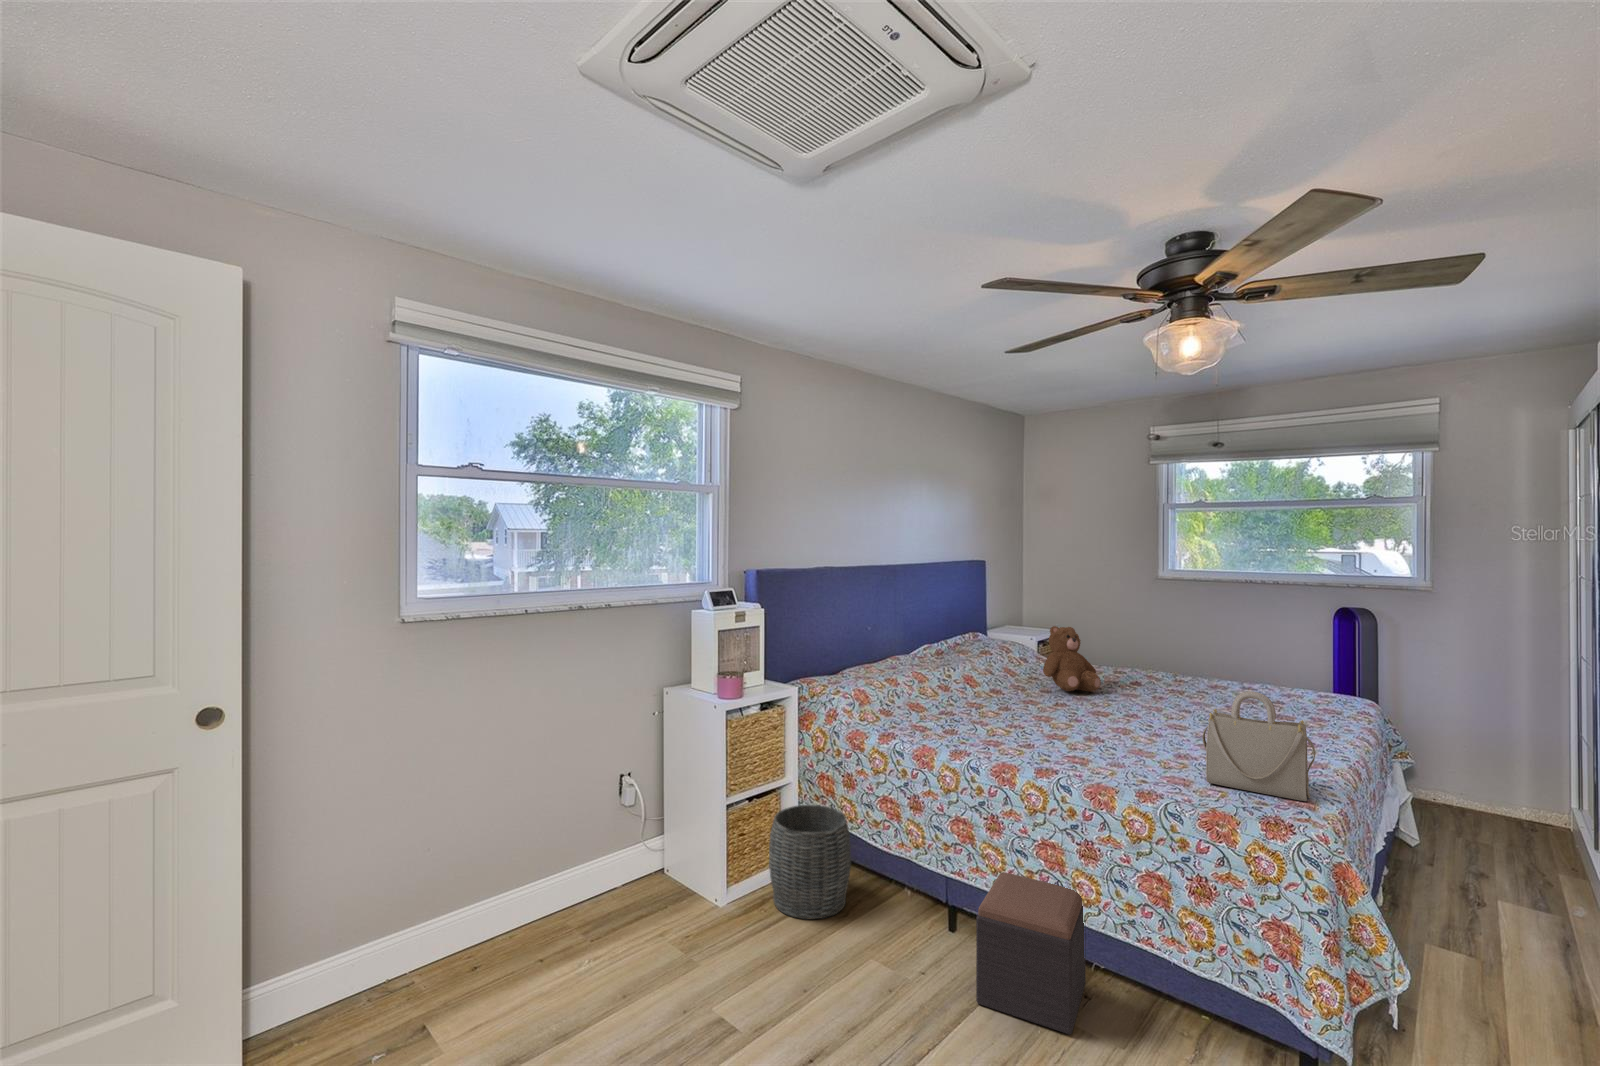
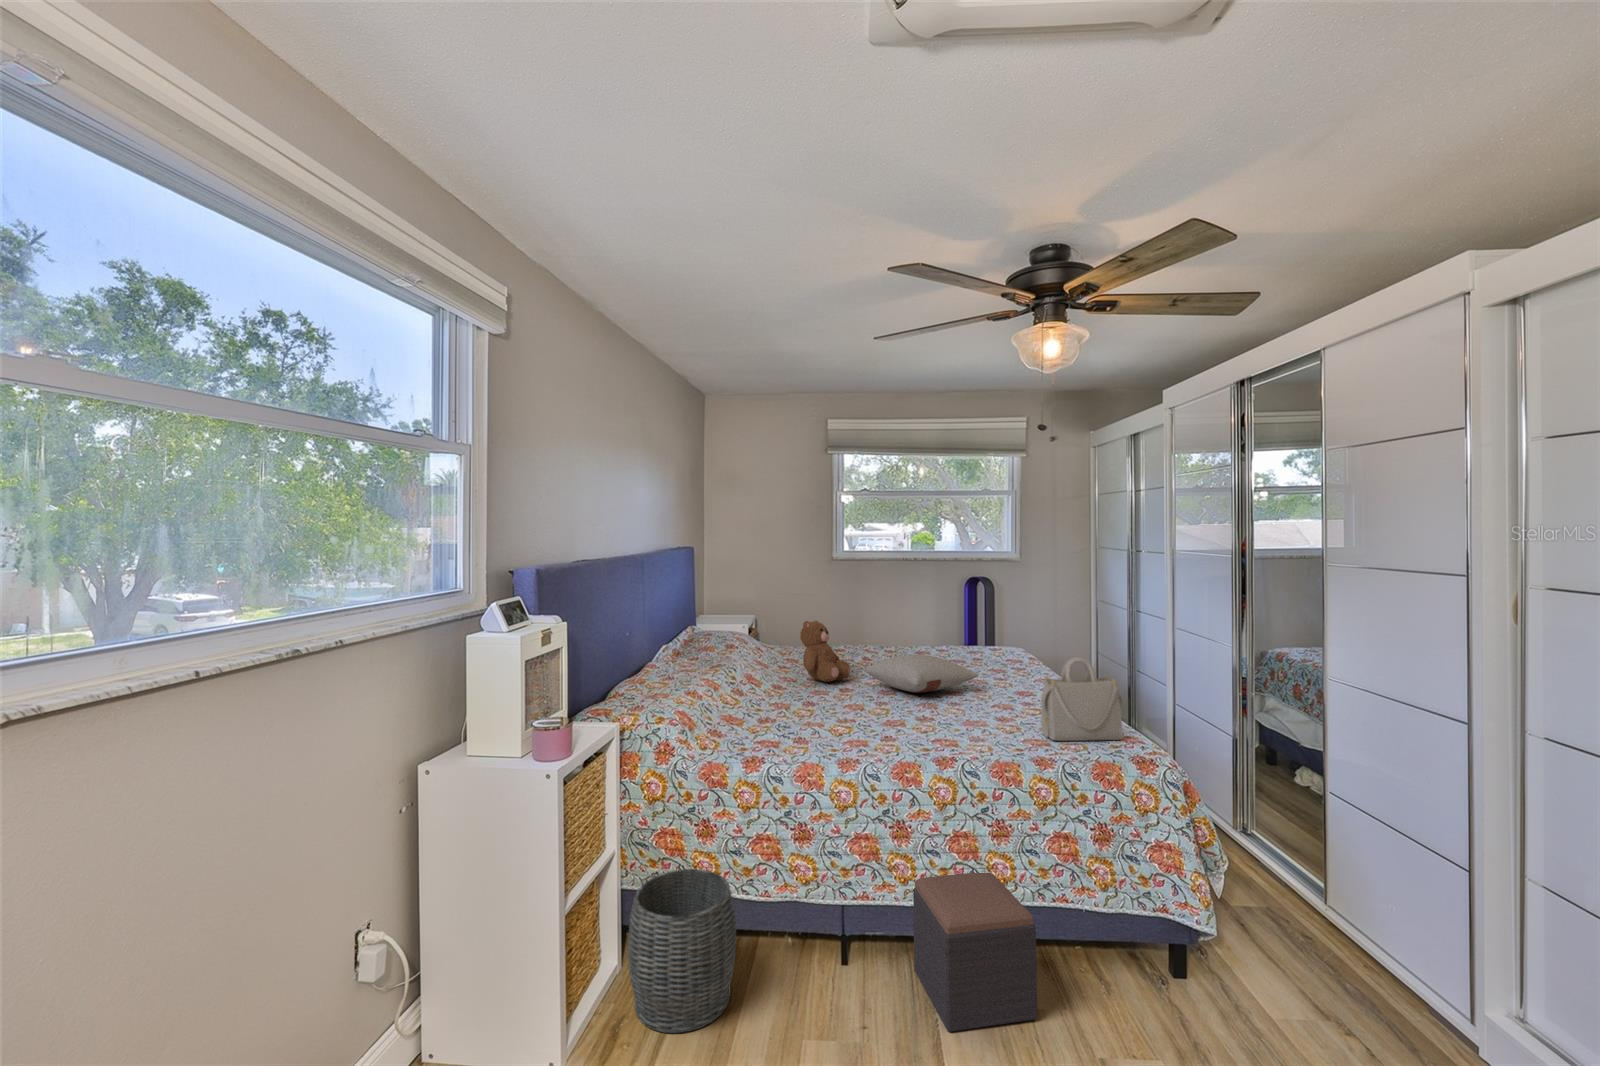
pillow: none [1101,673,1228,716] -> present [865,655,979,693]

